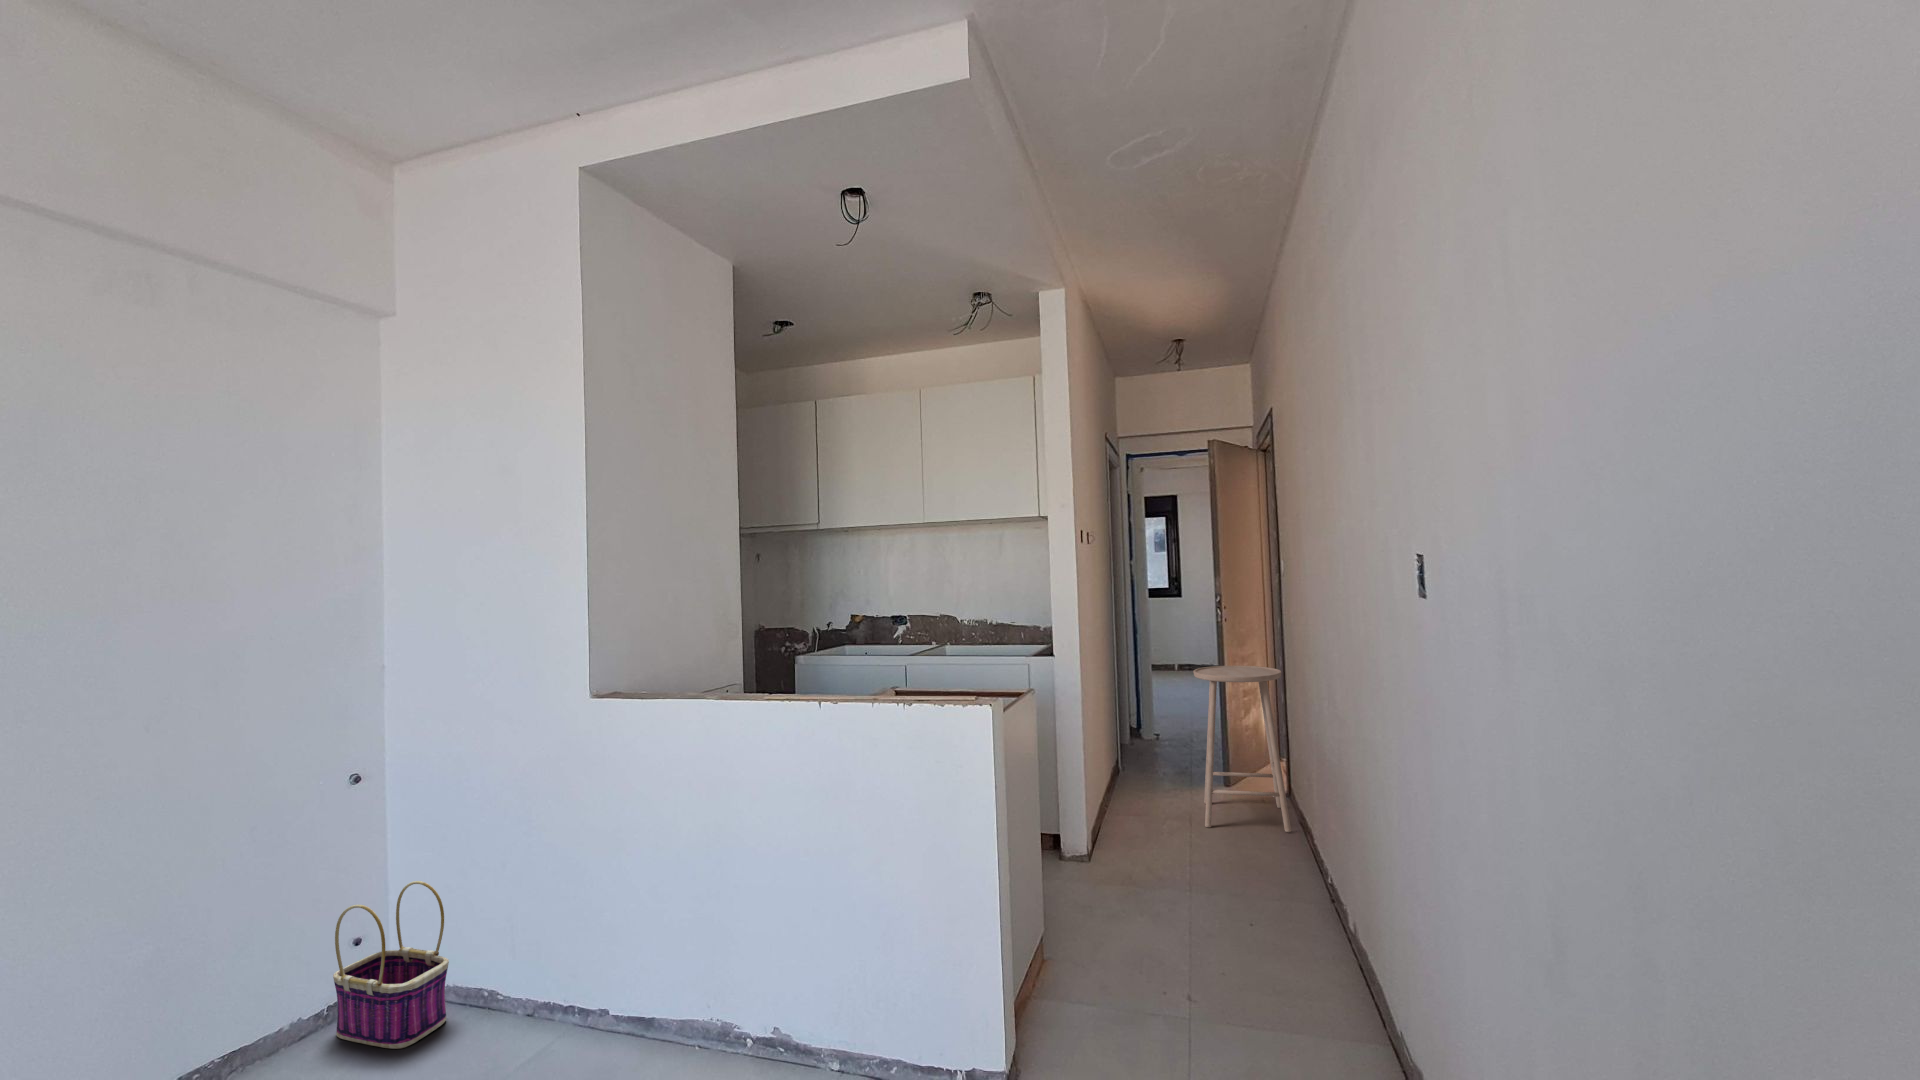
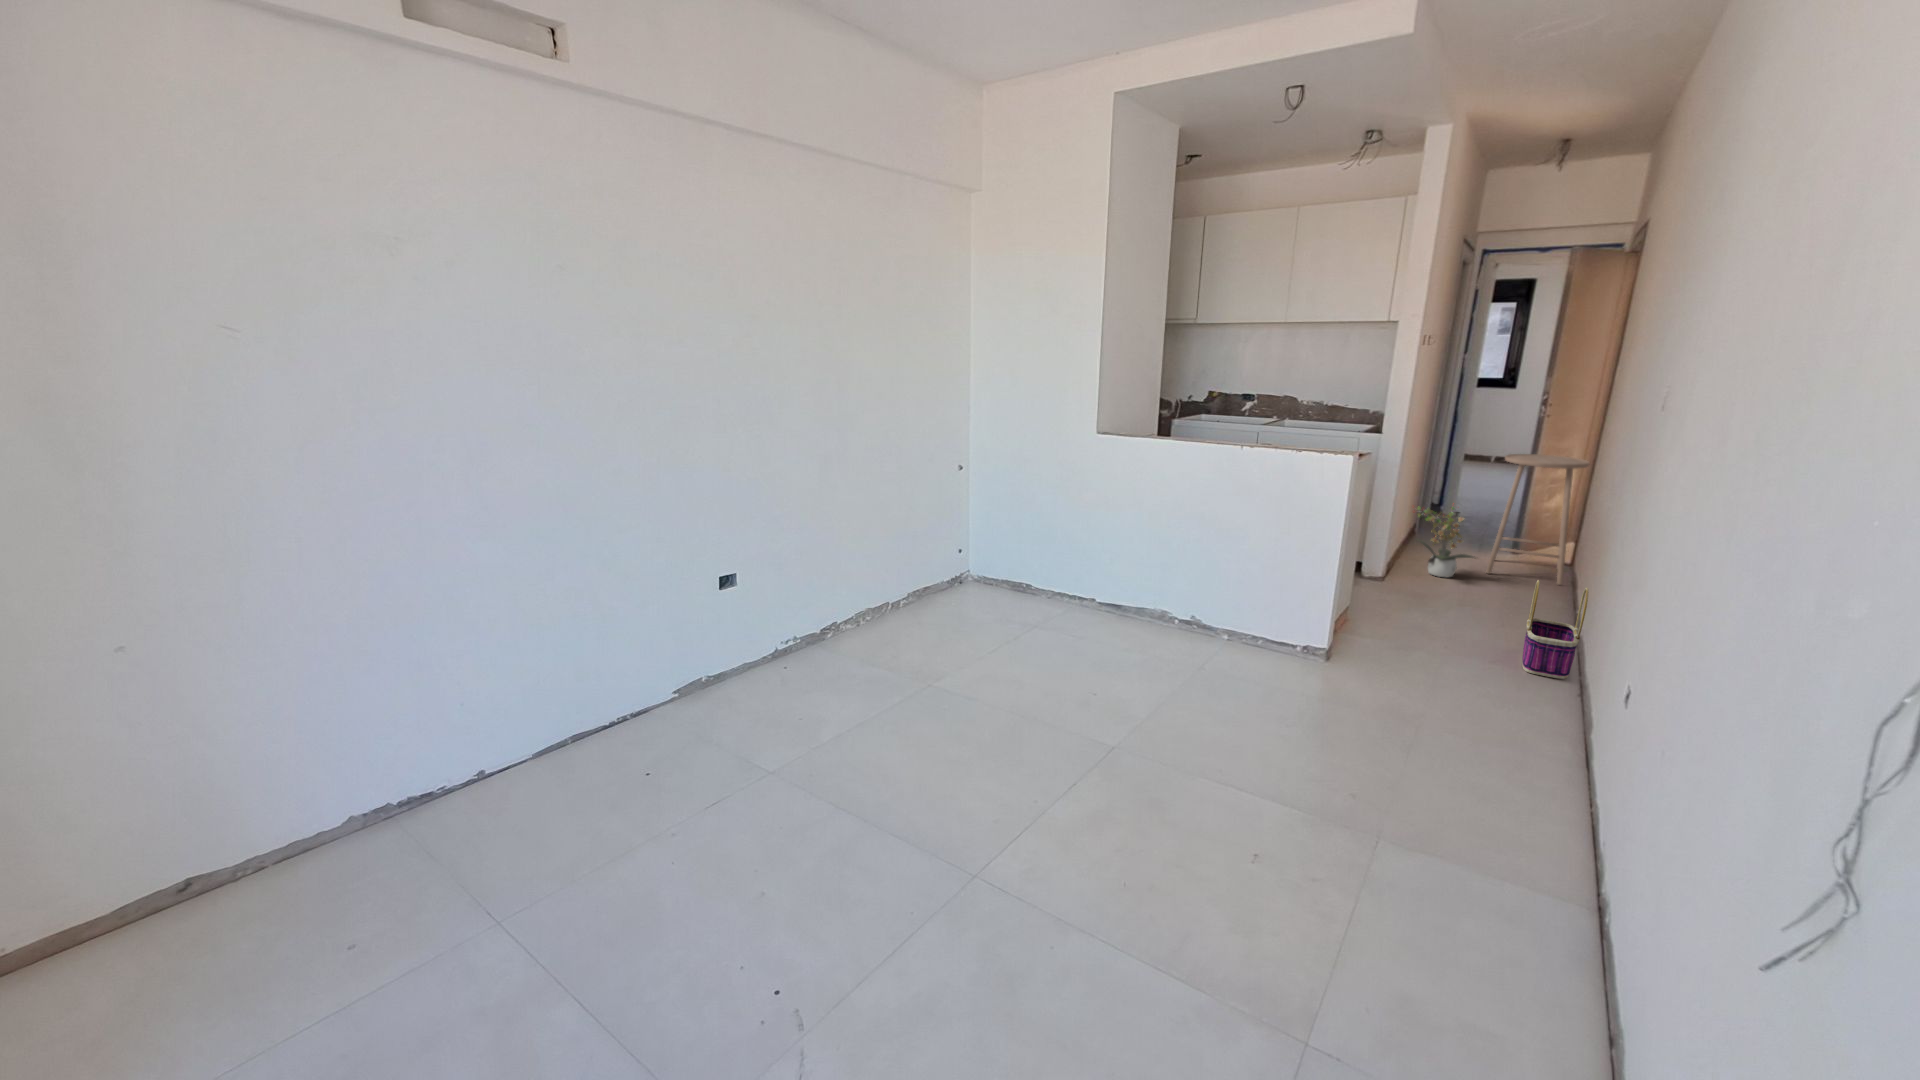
potted plant: none [1106,738,1194,843] -> present [1417,507,1475,577]
basket: present [333,881,449,1049] -> present [1522,580,1589,679]

